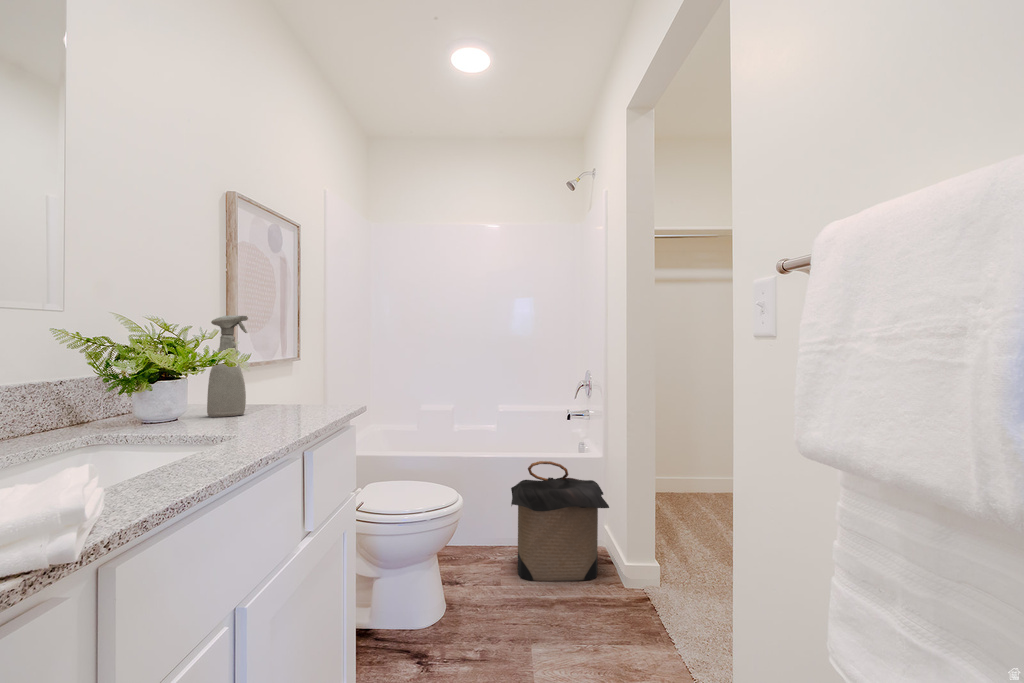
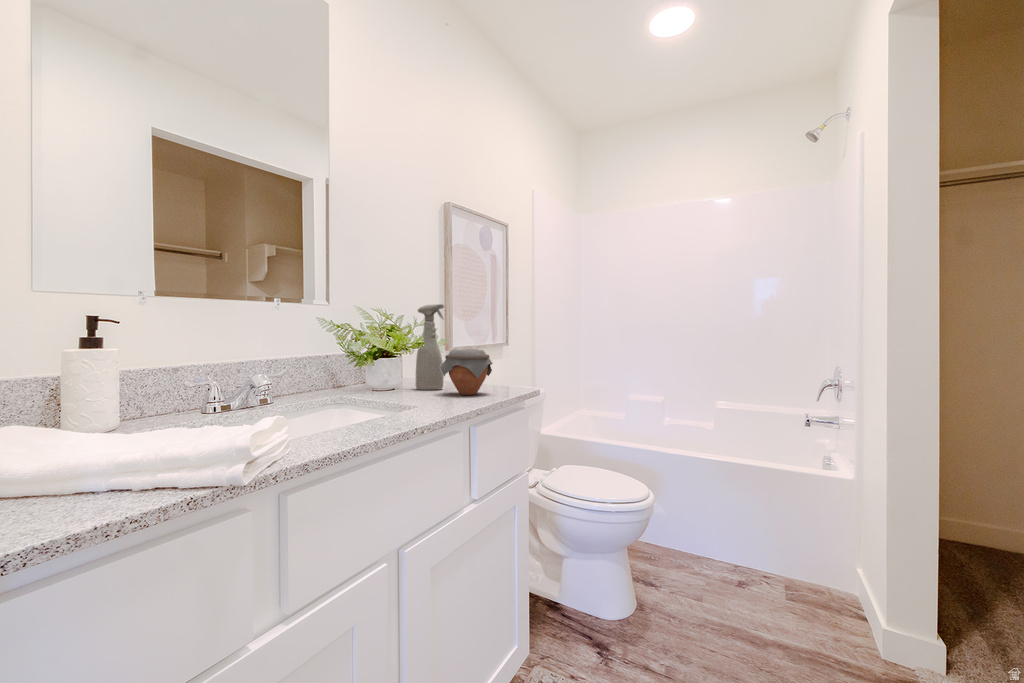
jar: none [251,367,316,419] -> present [440,349,493,395]
laundry hamper: present [511,461,609,581] -> none [716,468,859,628]

